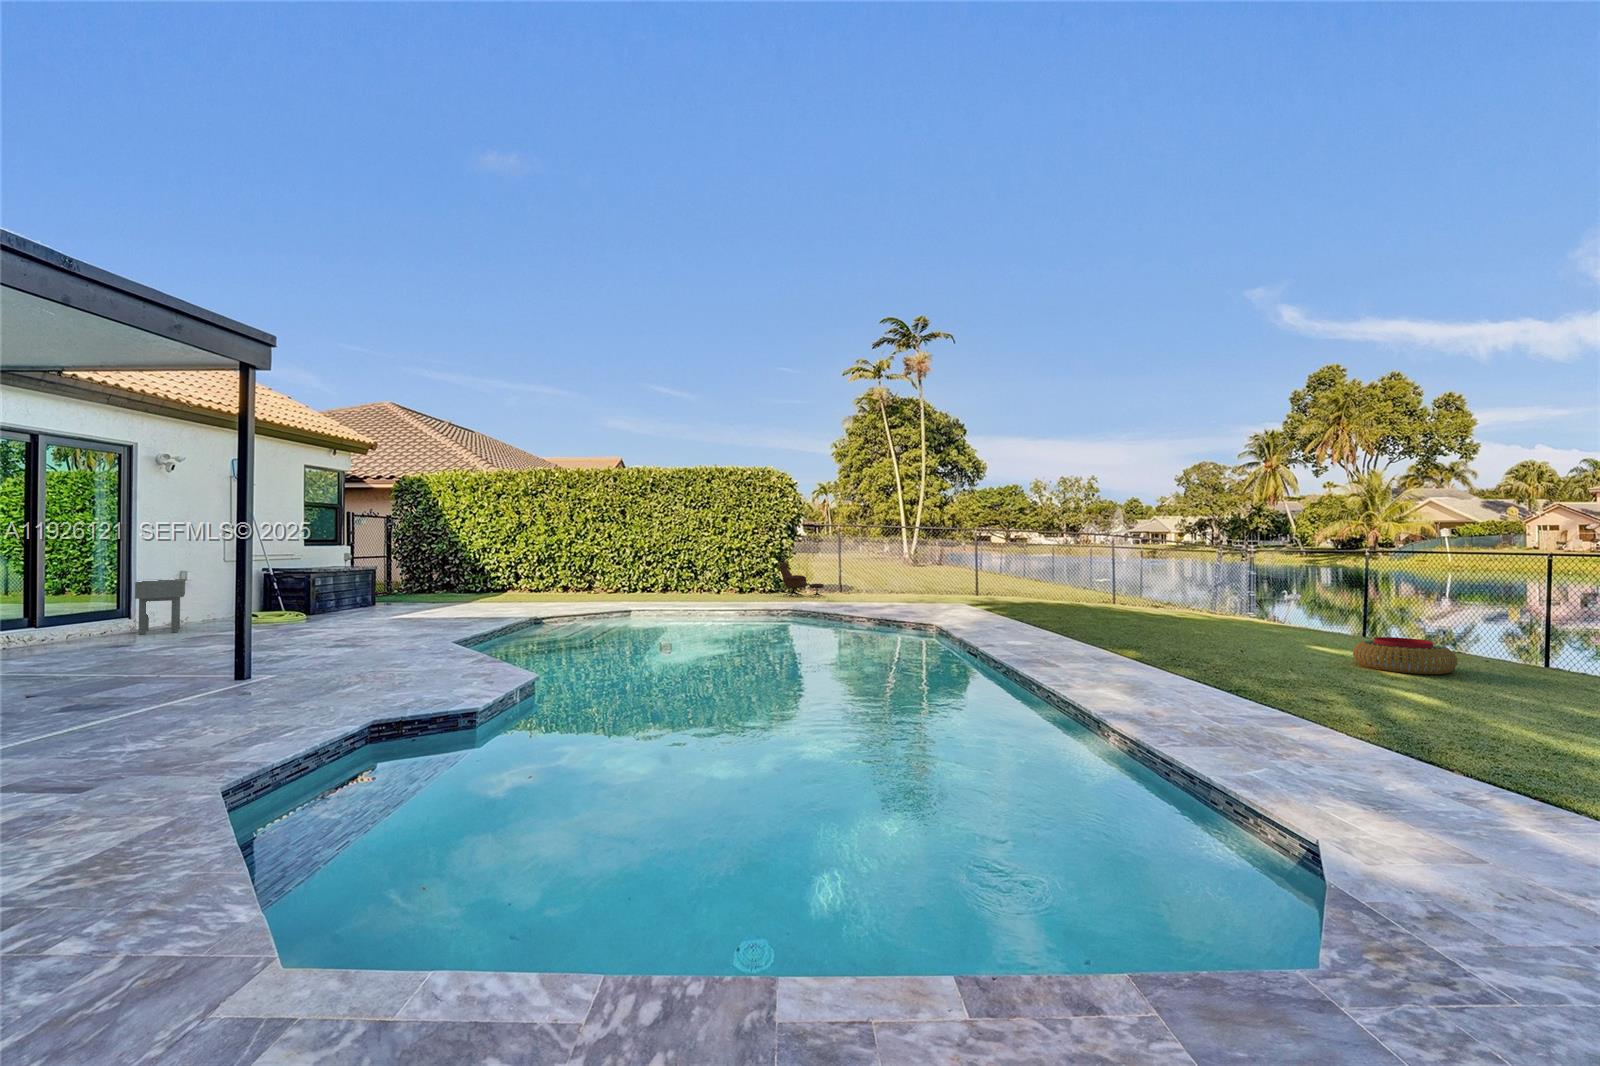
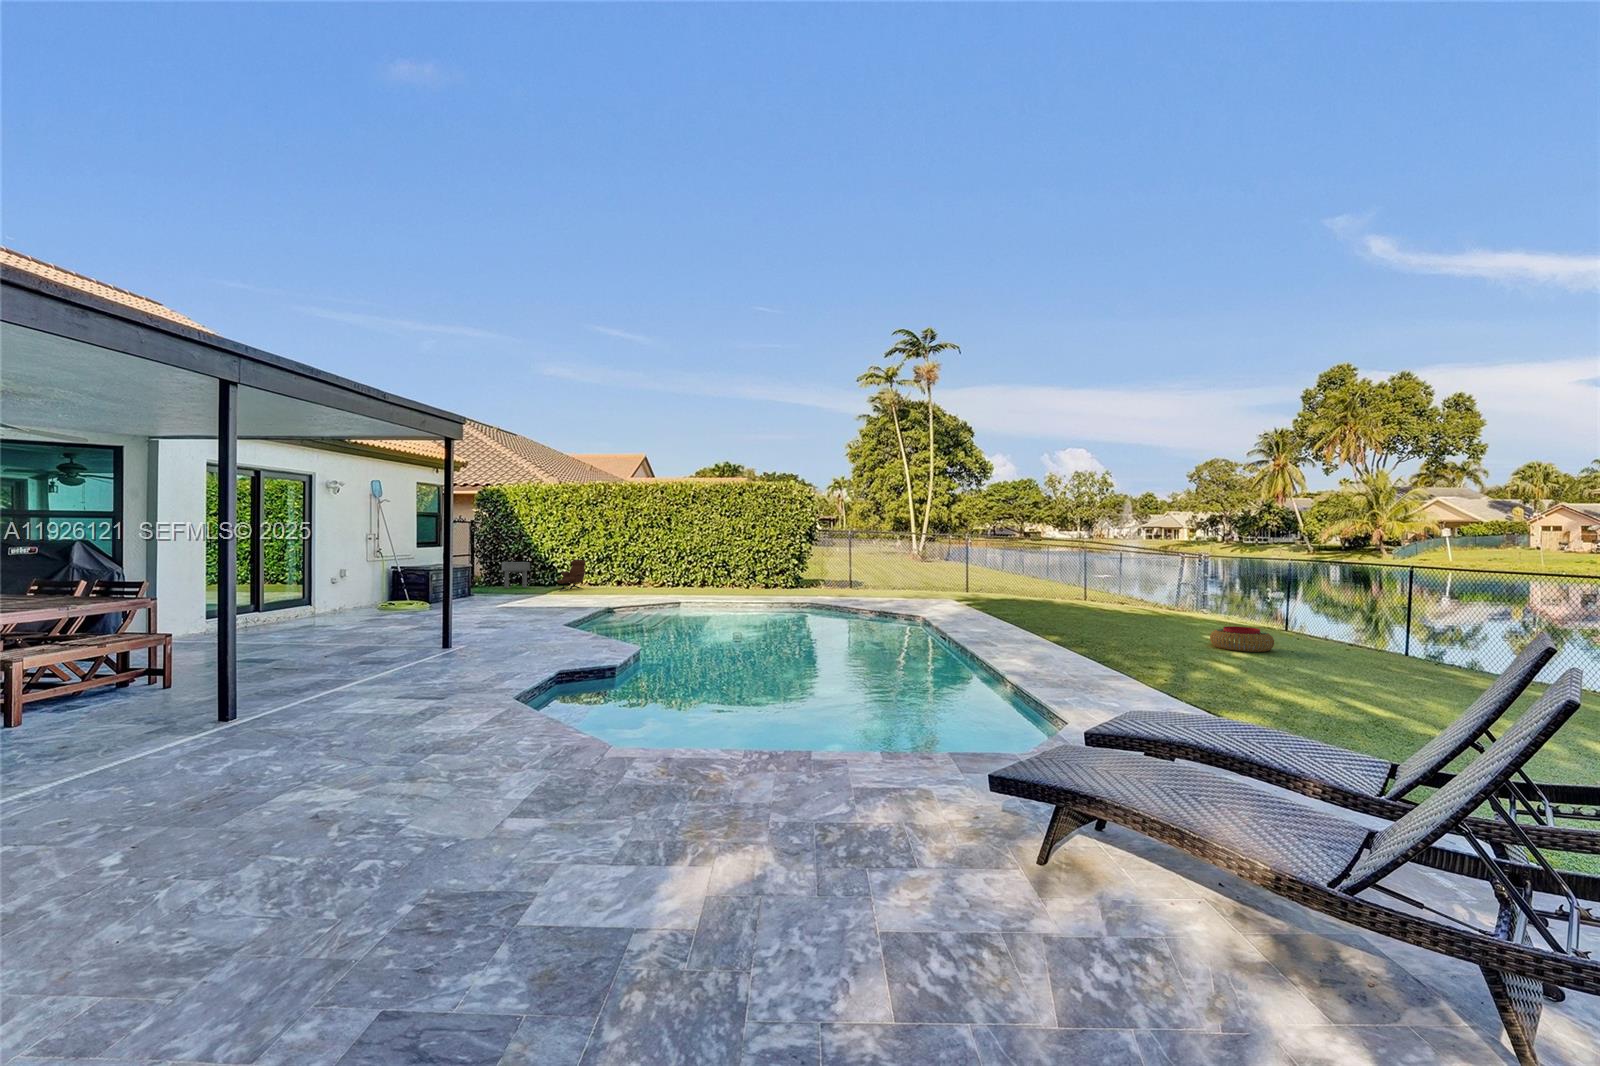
lounge chair: present [780,562,825,597] -> present [557,560,586,591]
side table: present [135,579,185,635] -> present [502,562,530,588]

